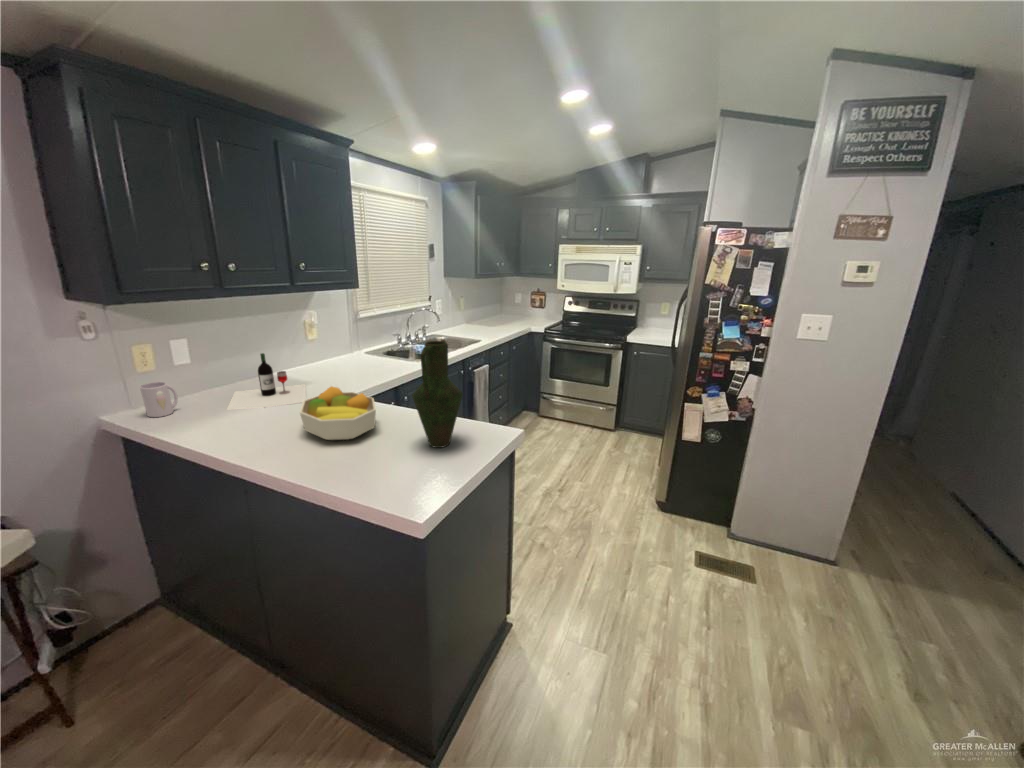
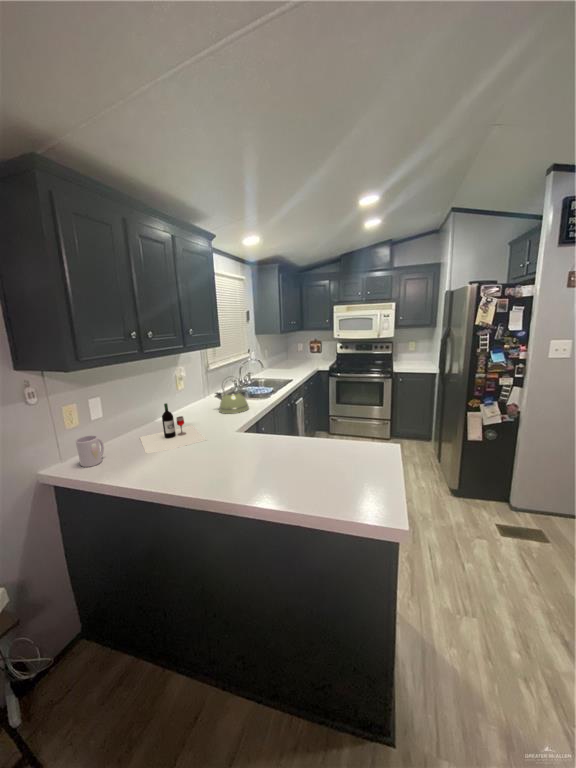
kettle: none [349,327,392,375] -> present [215,377,249,414]
vase: present [412,339,463,448] -> none [331,378,373,467]
fruit bowl: present [300,386,376,440] -> none [225,425,293,470]

